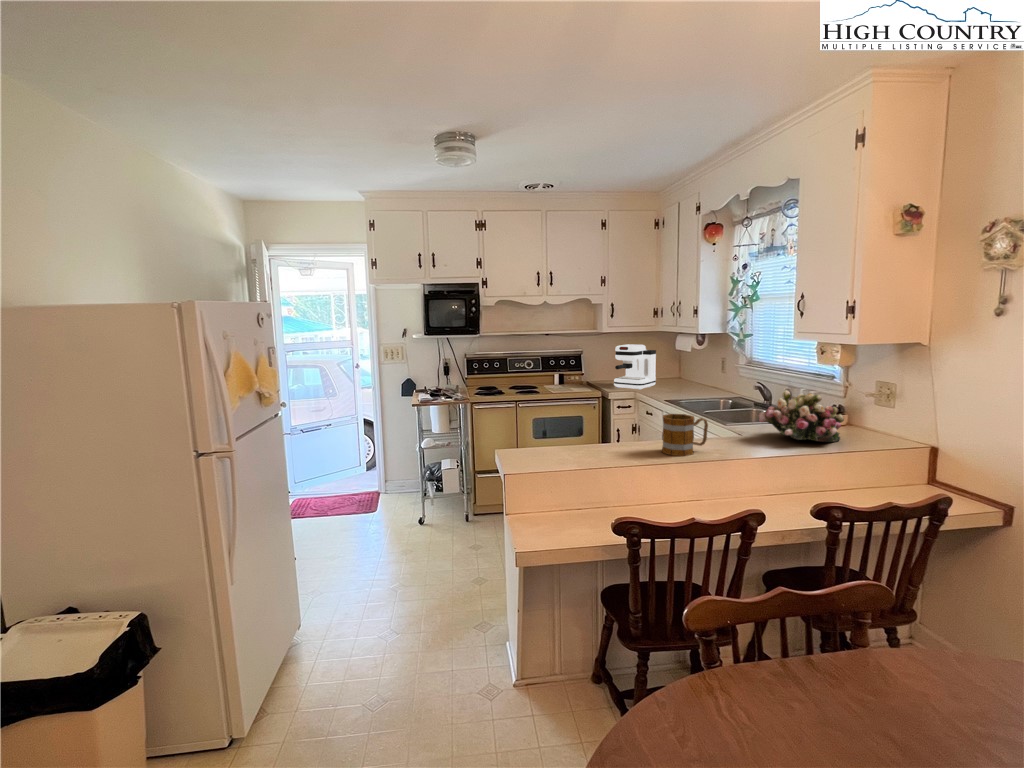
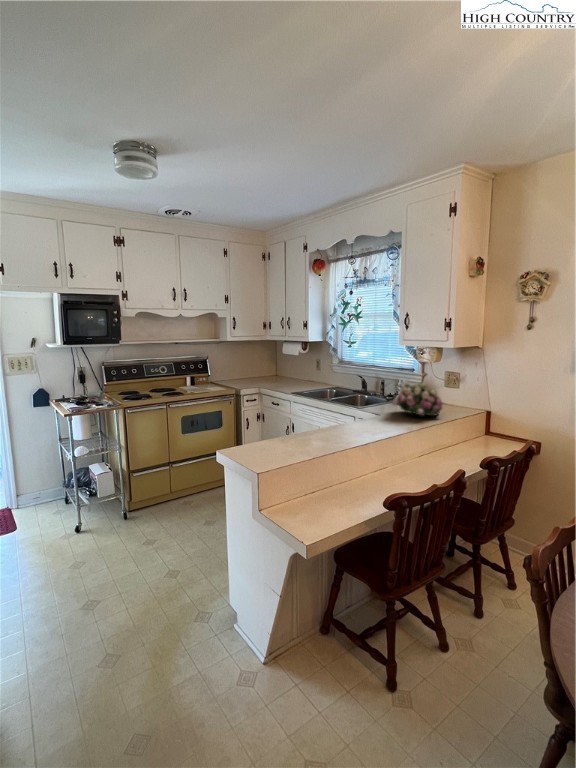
coffee maker: present [614,344,656,390] -> none [240,351,271,387]
mug: present [662,414,708,456] -> none [350,405,381,439]

